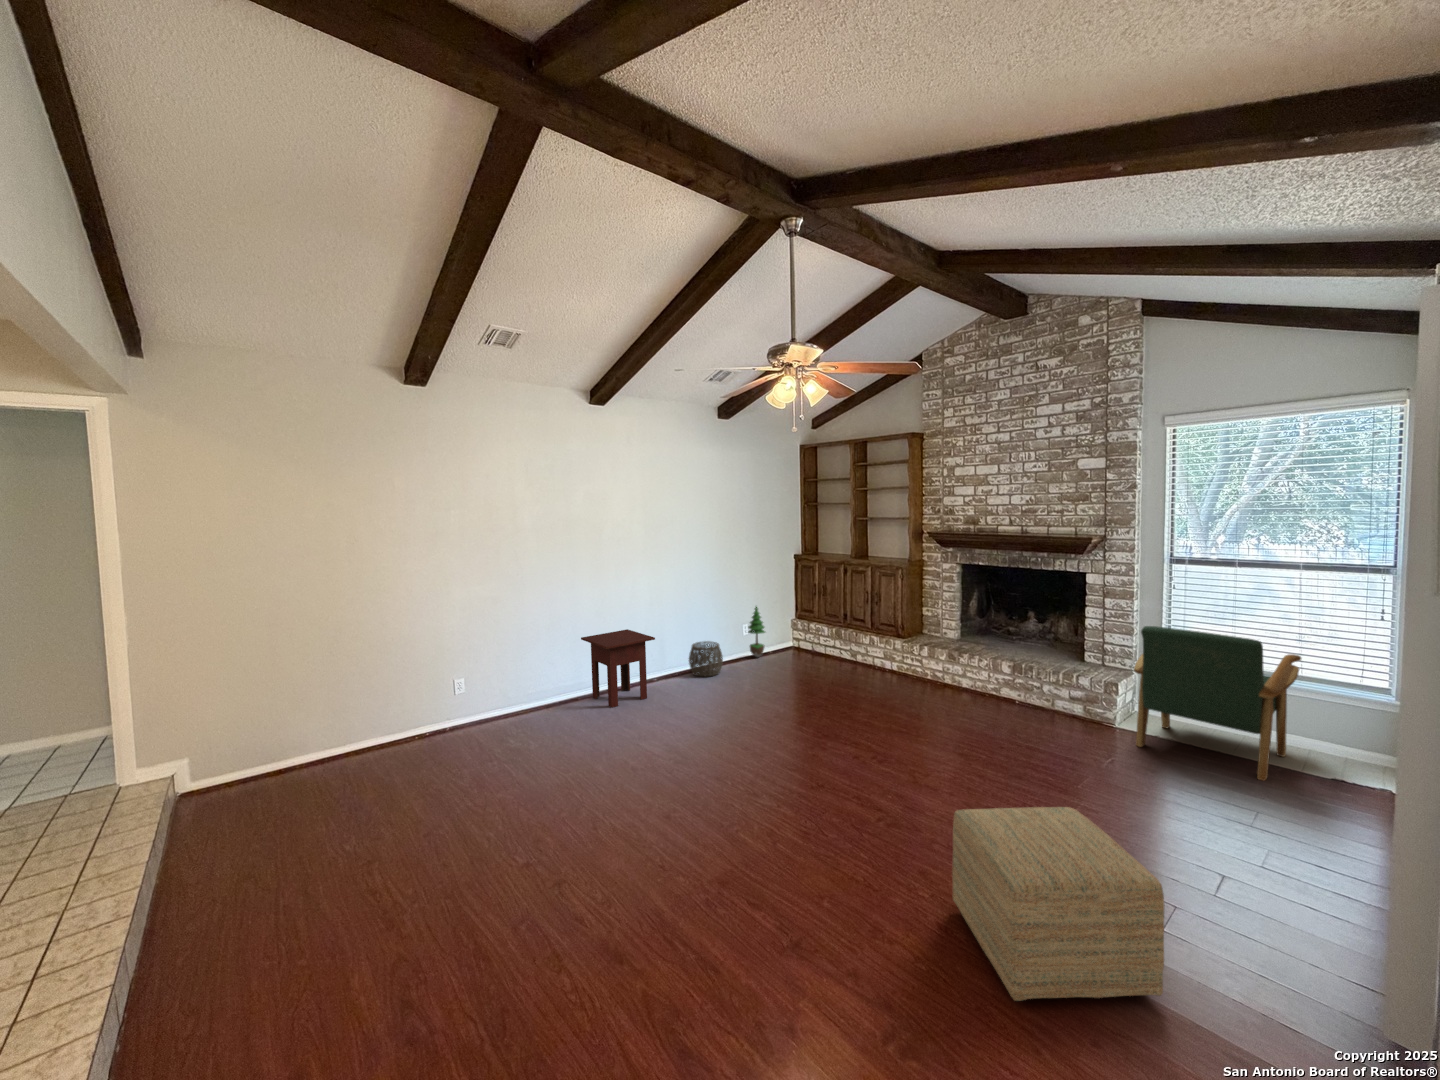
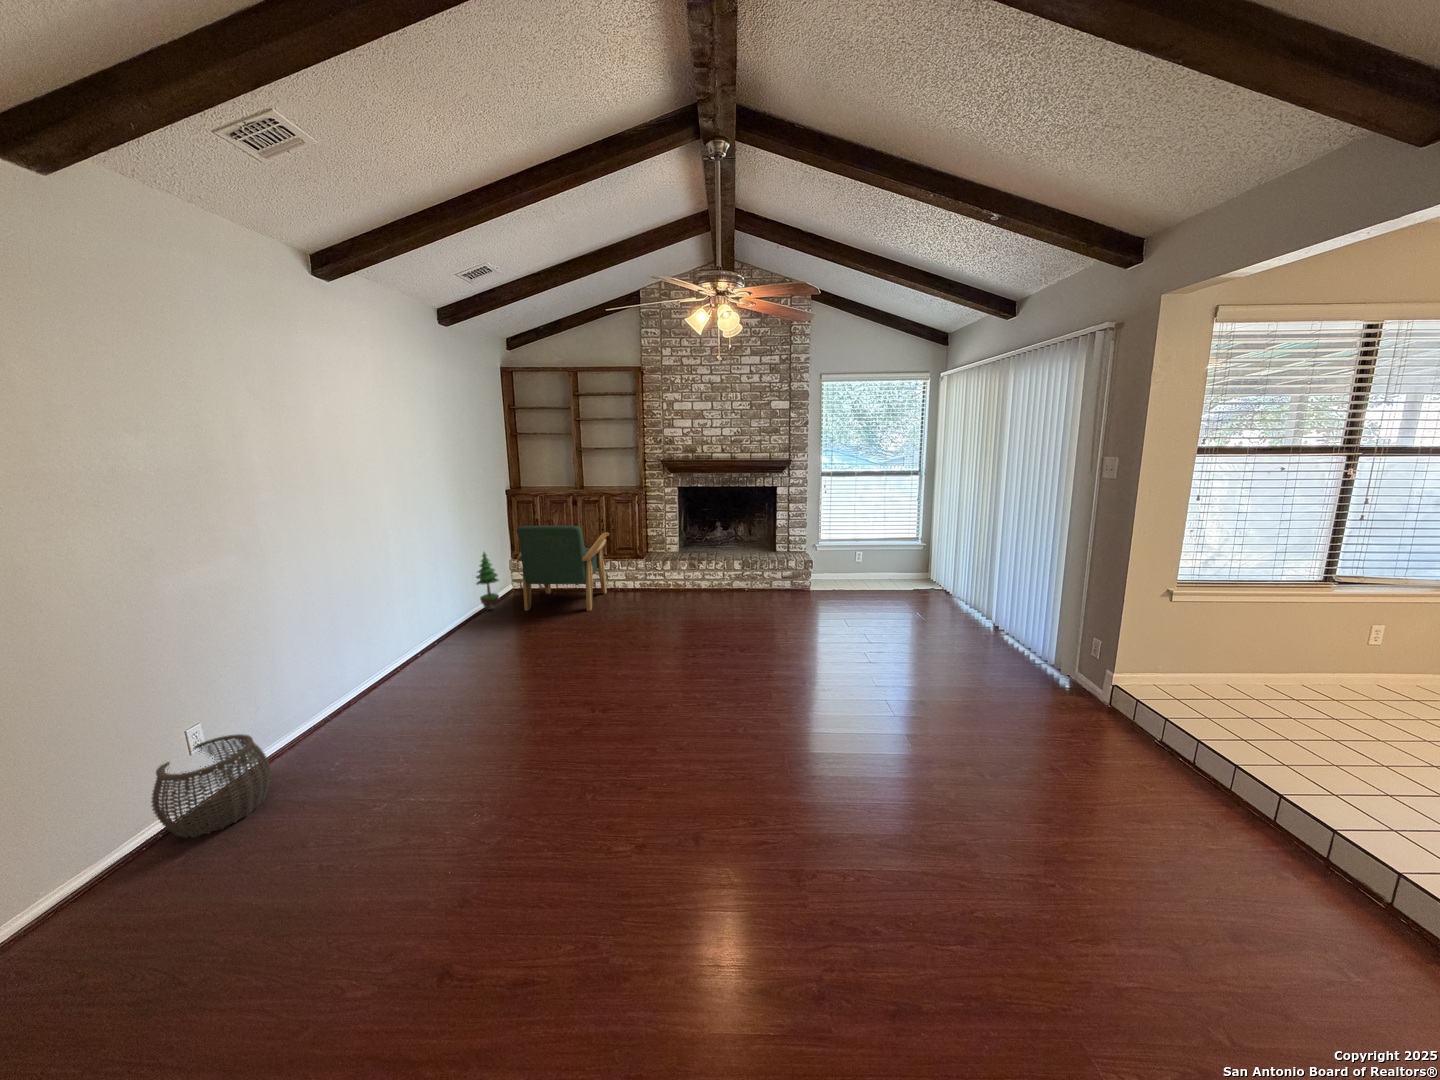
armchair: present [1134,626,1301,781] -> present [517,526,609,611]
side table: present [581,629,655,707] -> none [266,616,416,735]
woven basket: present [689,641,723,677] -> present [151,734,271,837]
ottoman: present [952,807,1165,1001] -> none [945,641,1079,782]

